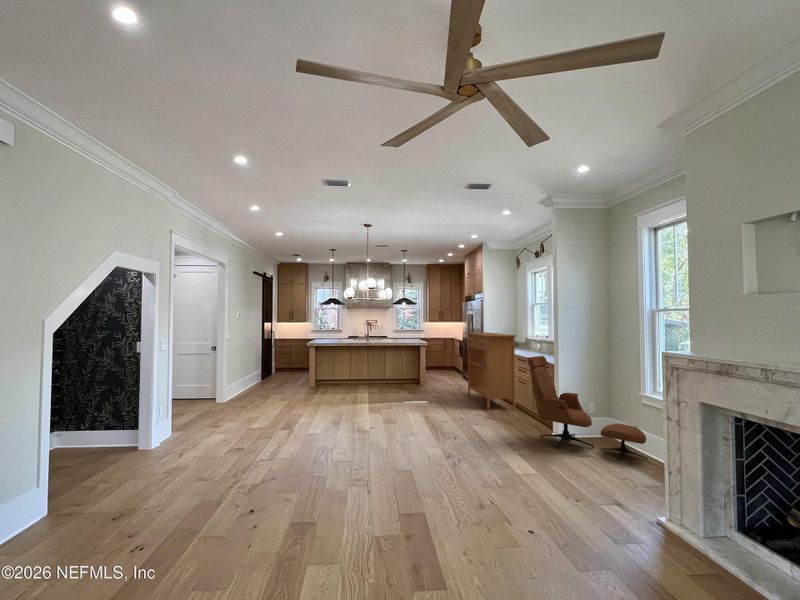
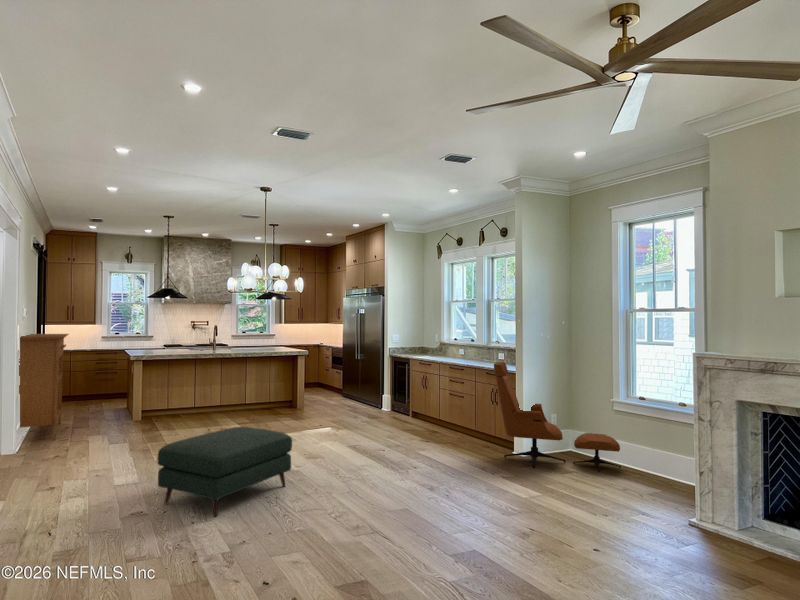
console table: present [465,332,516,410] -> present [19,334,69,440]
ottoman: none [276,393,360,449] -> present [157,427,292,517]

